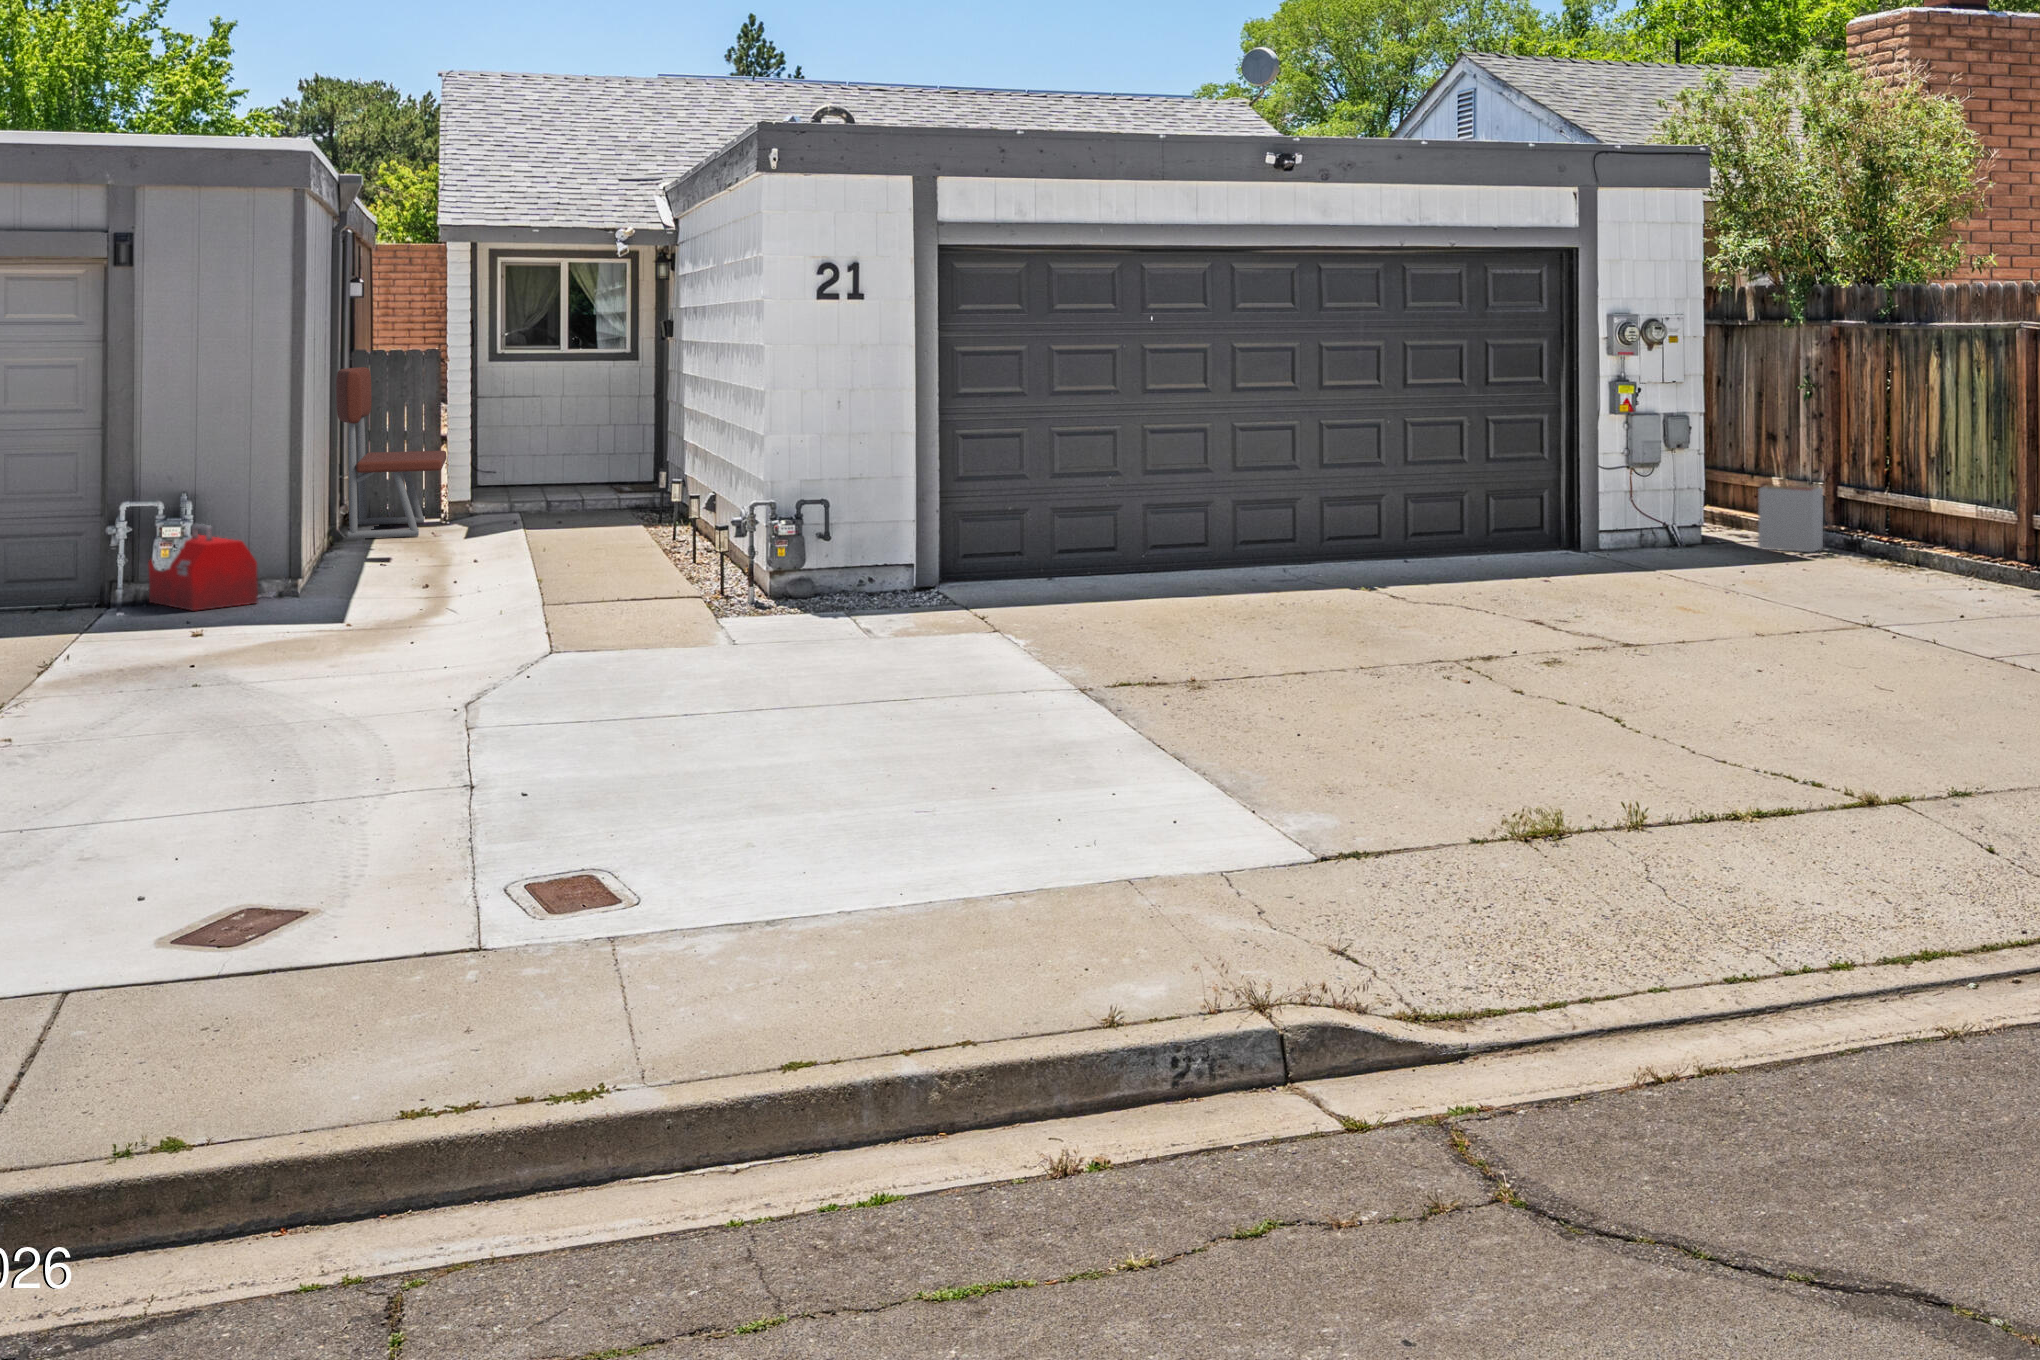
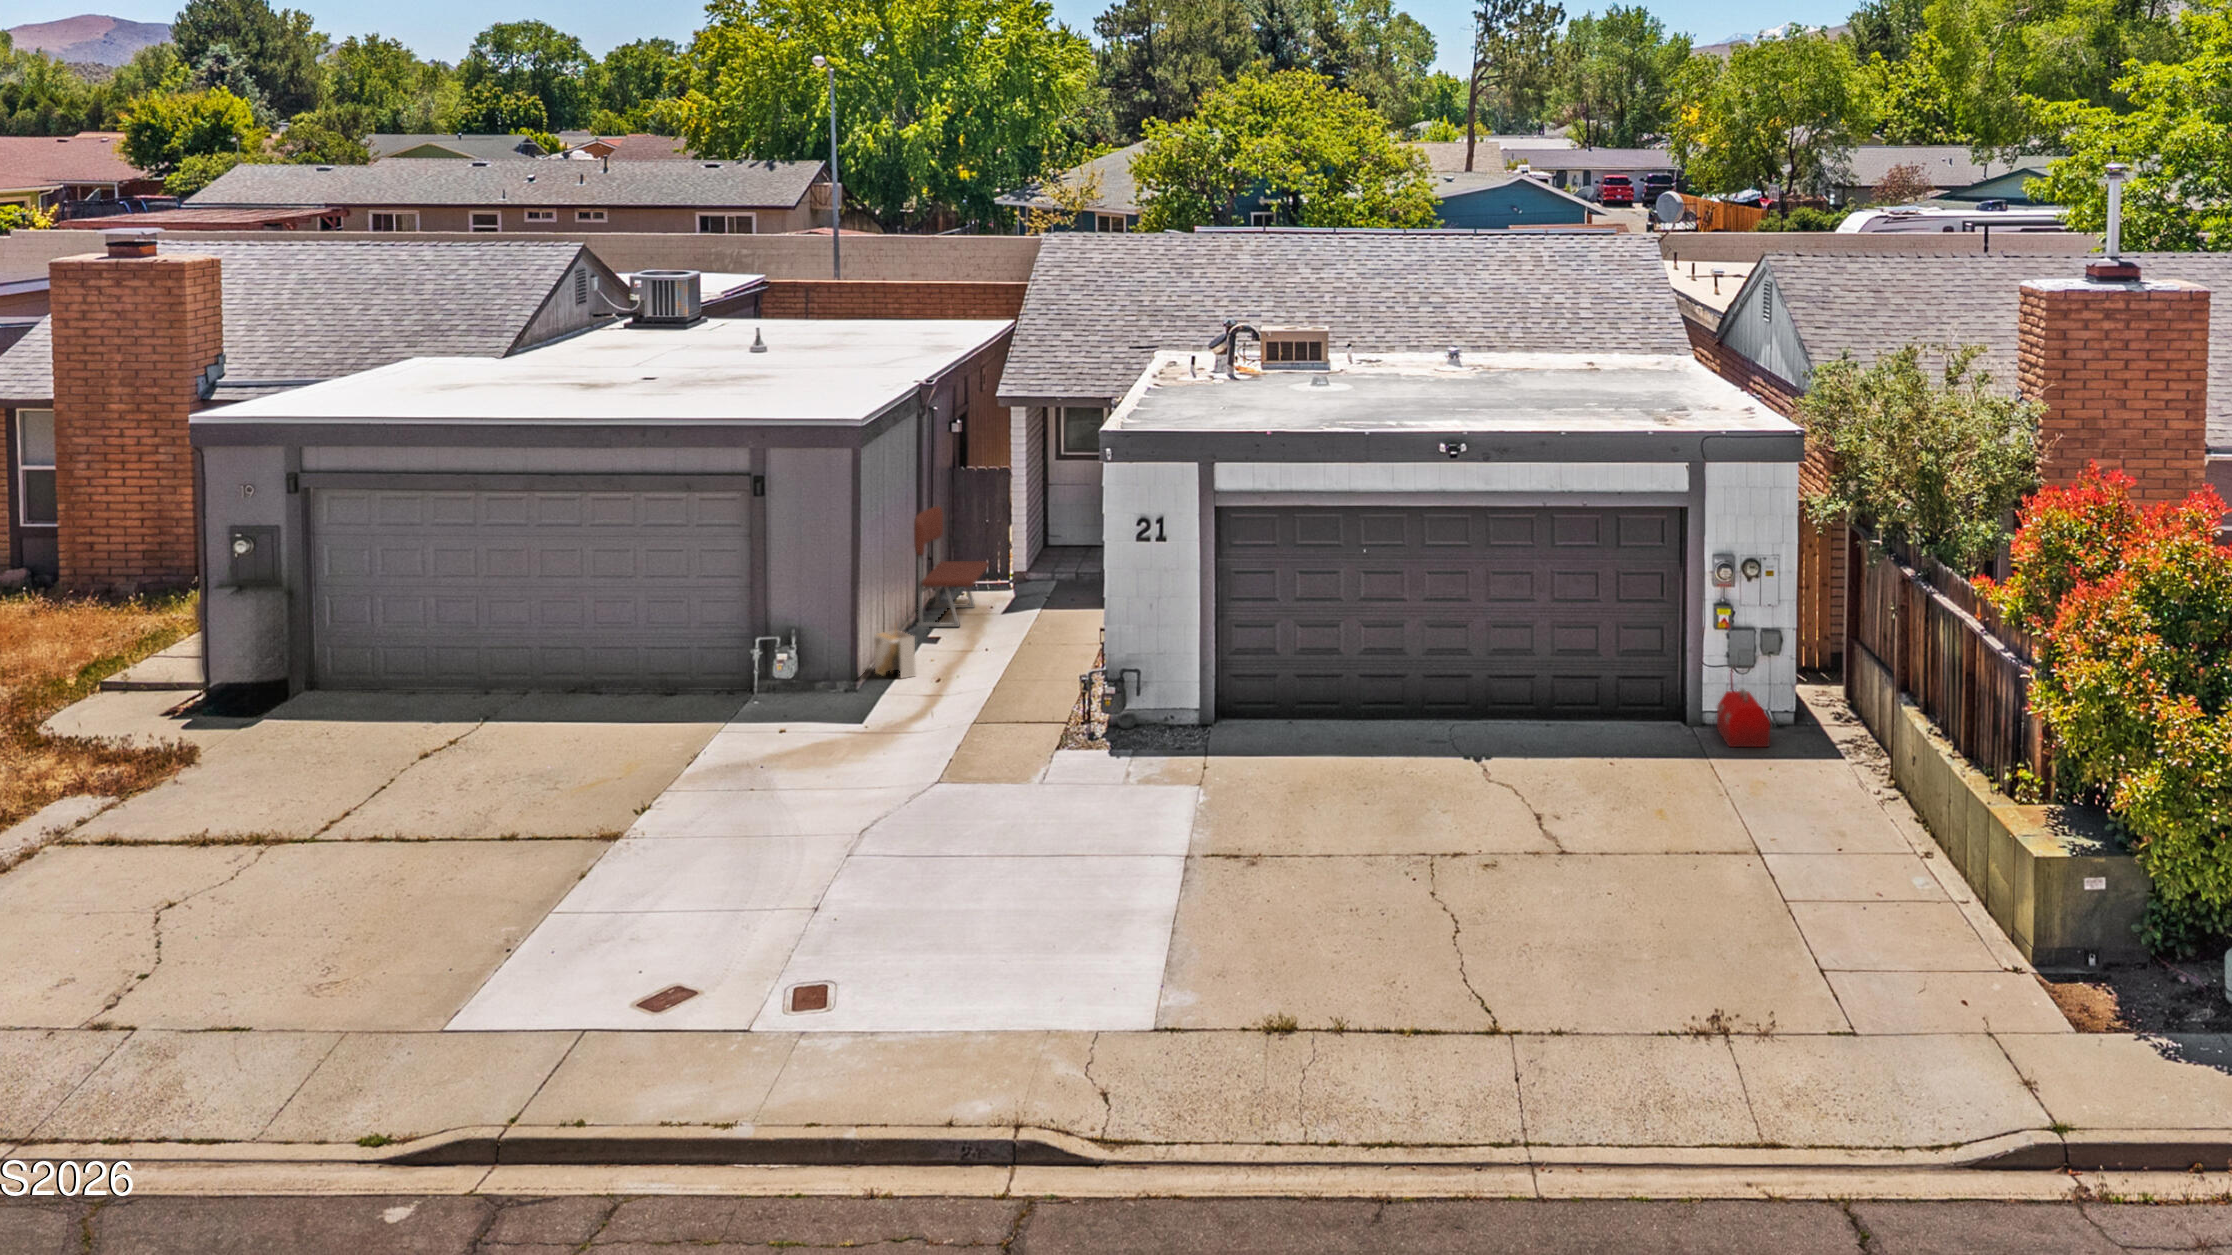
storage bin: present [1758,470,1823,552] -> present [874,626,916,678]
toolbox: present [149,524,258,611] -> present [1717,688,1770,747]

